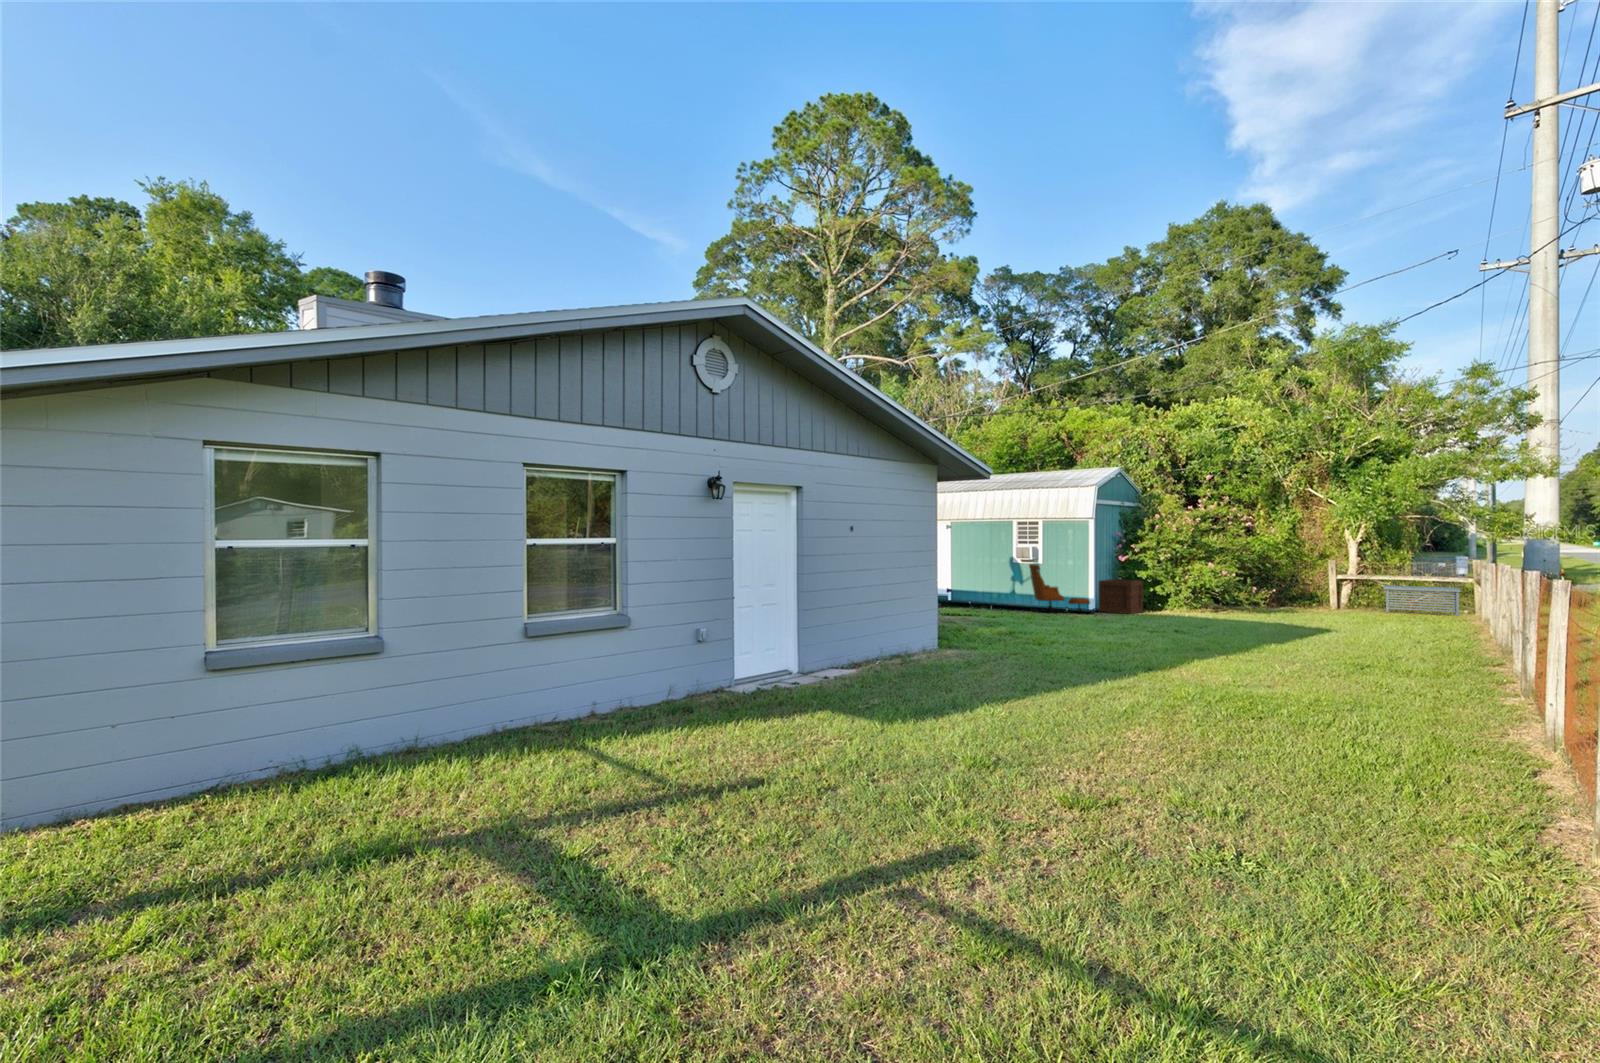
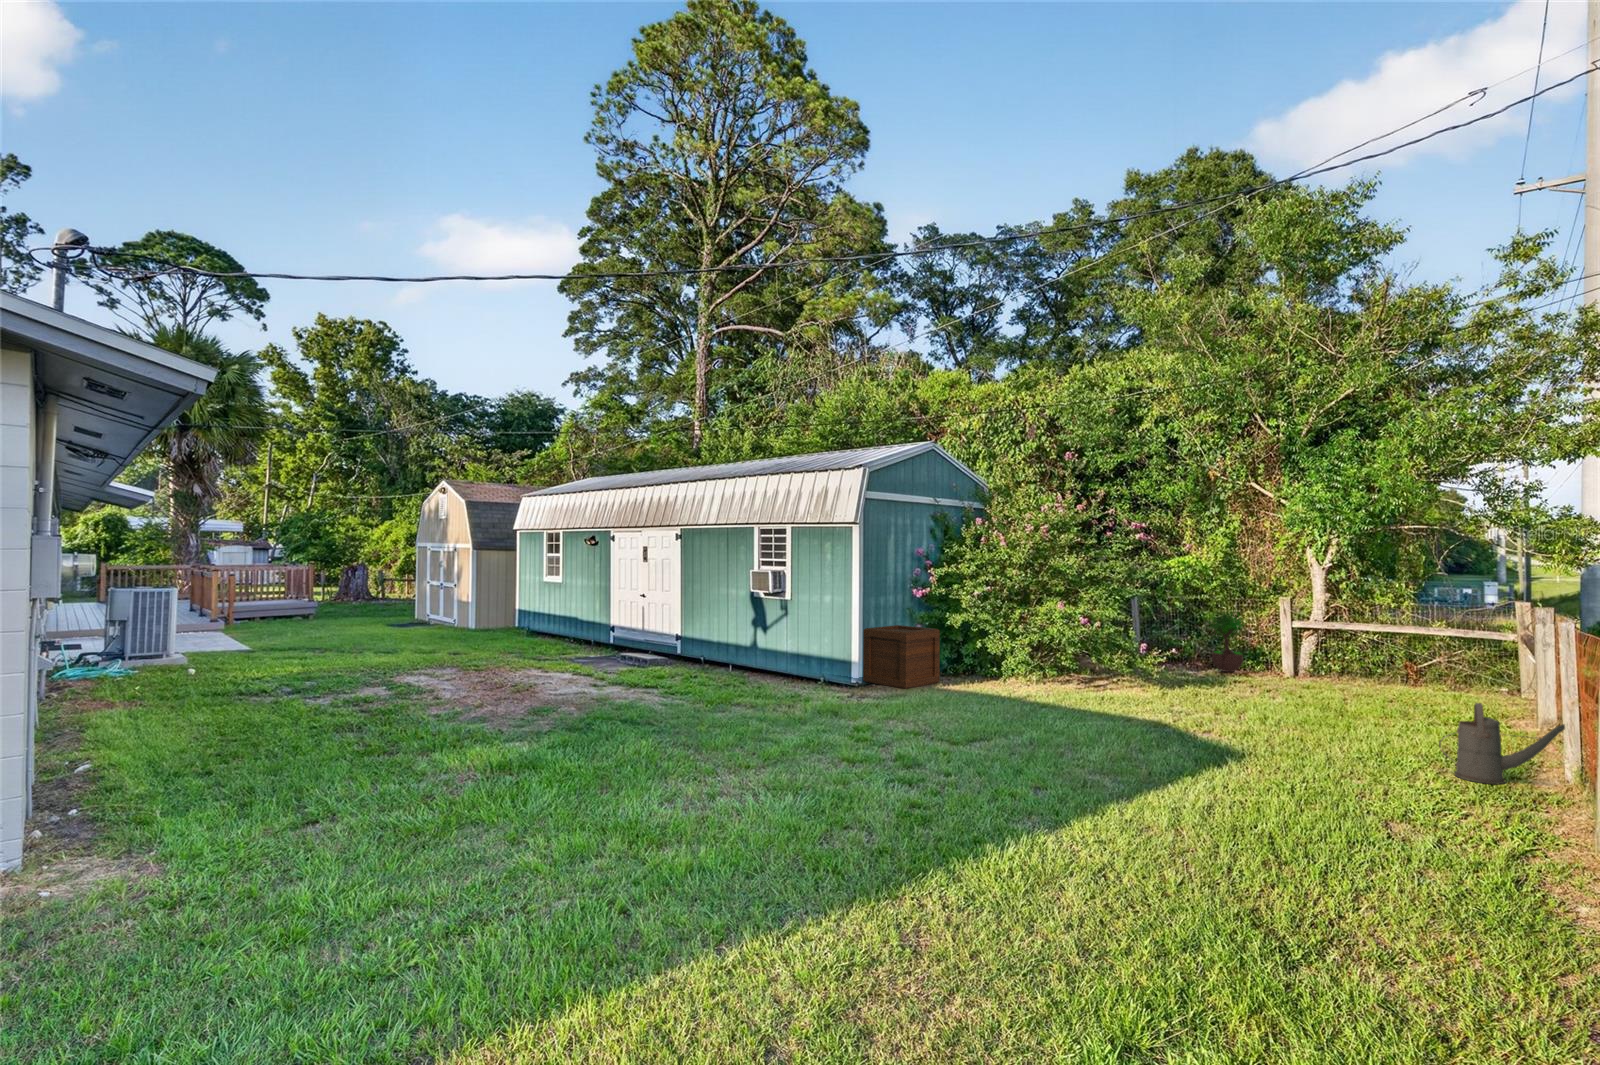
lounge chair: present [1029,564,1090,613] -> none [745,599,847,686]
potted tree: none [1284,567,1311,607] -> present [1209,614,1243,672]
storage bench: present [1383,585,1461,616] -> none [1364,641,1503,703]
watering can: none [1440,602,1495,637] -> present [1439,703,1565,784]

